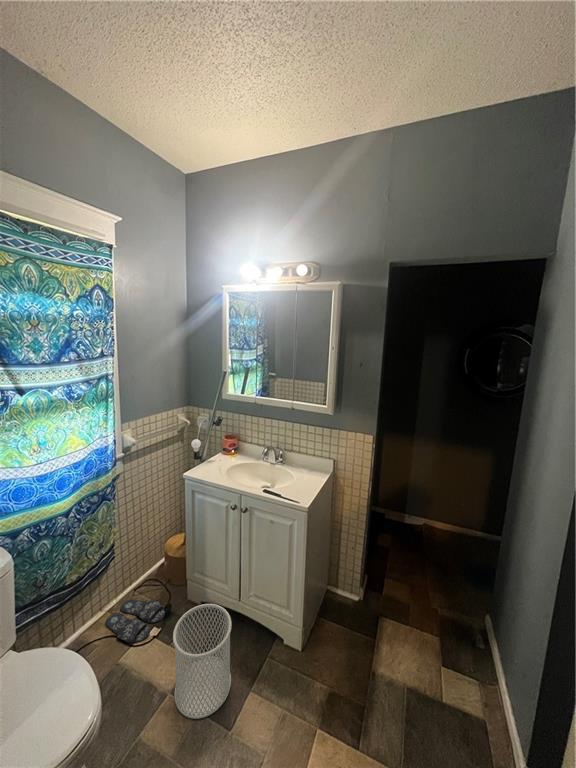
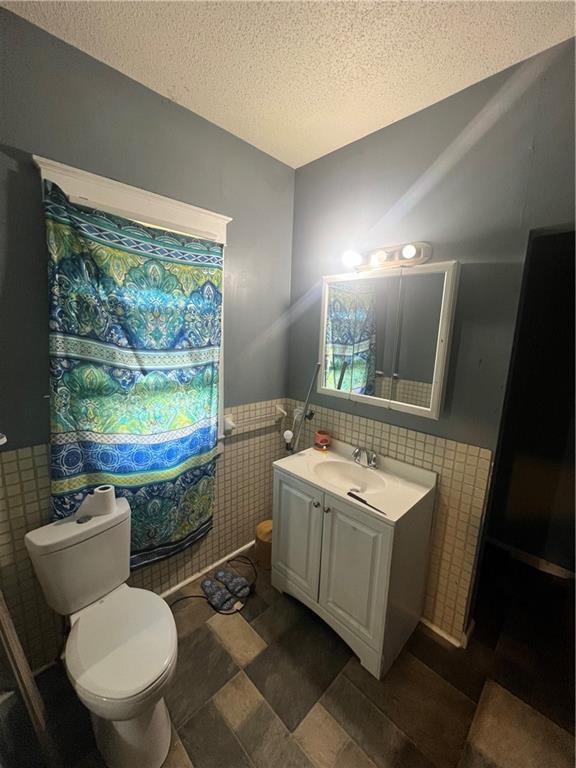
wastebasket: present [173,604,232,719] -> none [246,595,304,708]

